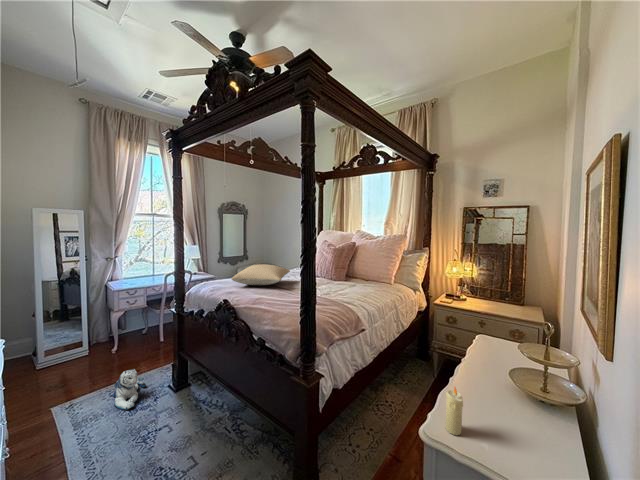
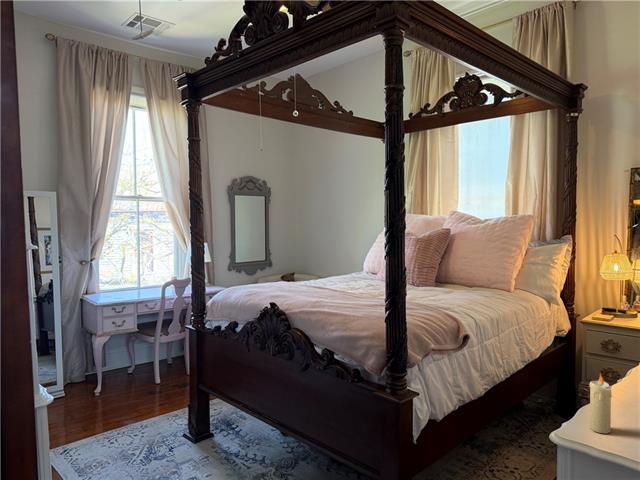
pillow: present [232,264,290,285] -> none [271,261,351,290]
plush toy: present [112,369,146,410] -> none [112,406,154,458]

